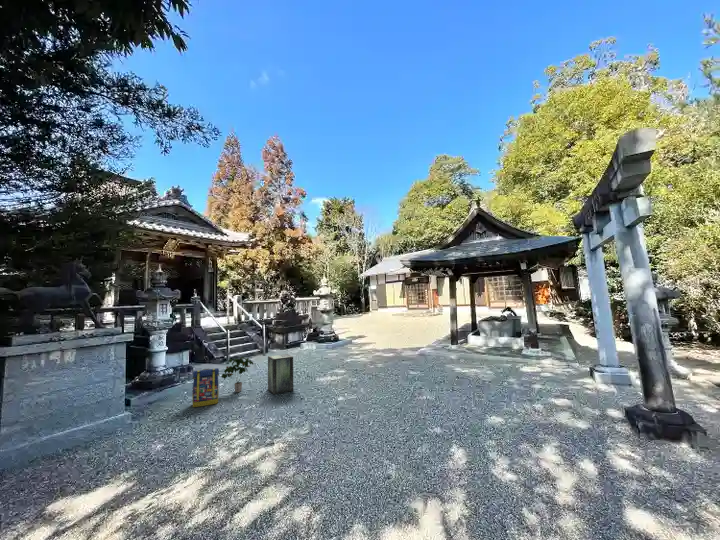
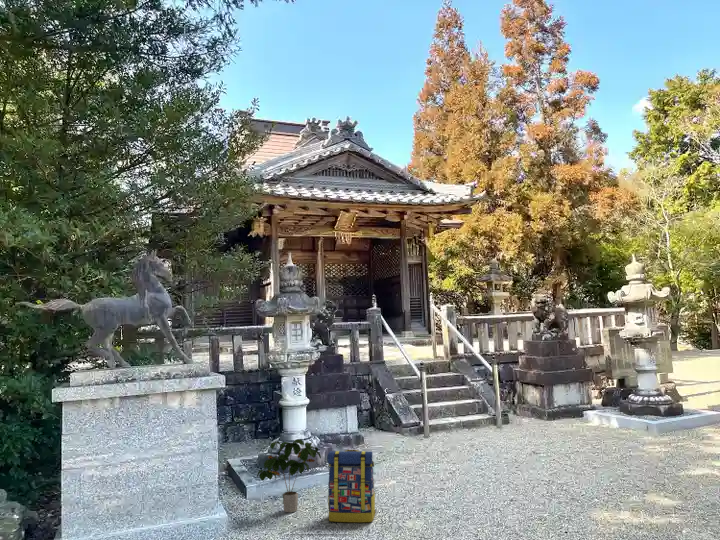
storage box: present [268,354,293,394] -> none [474,437,530,524]
potted plant: present [221,357,253,392] -> present [257,439,321,513]

